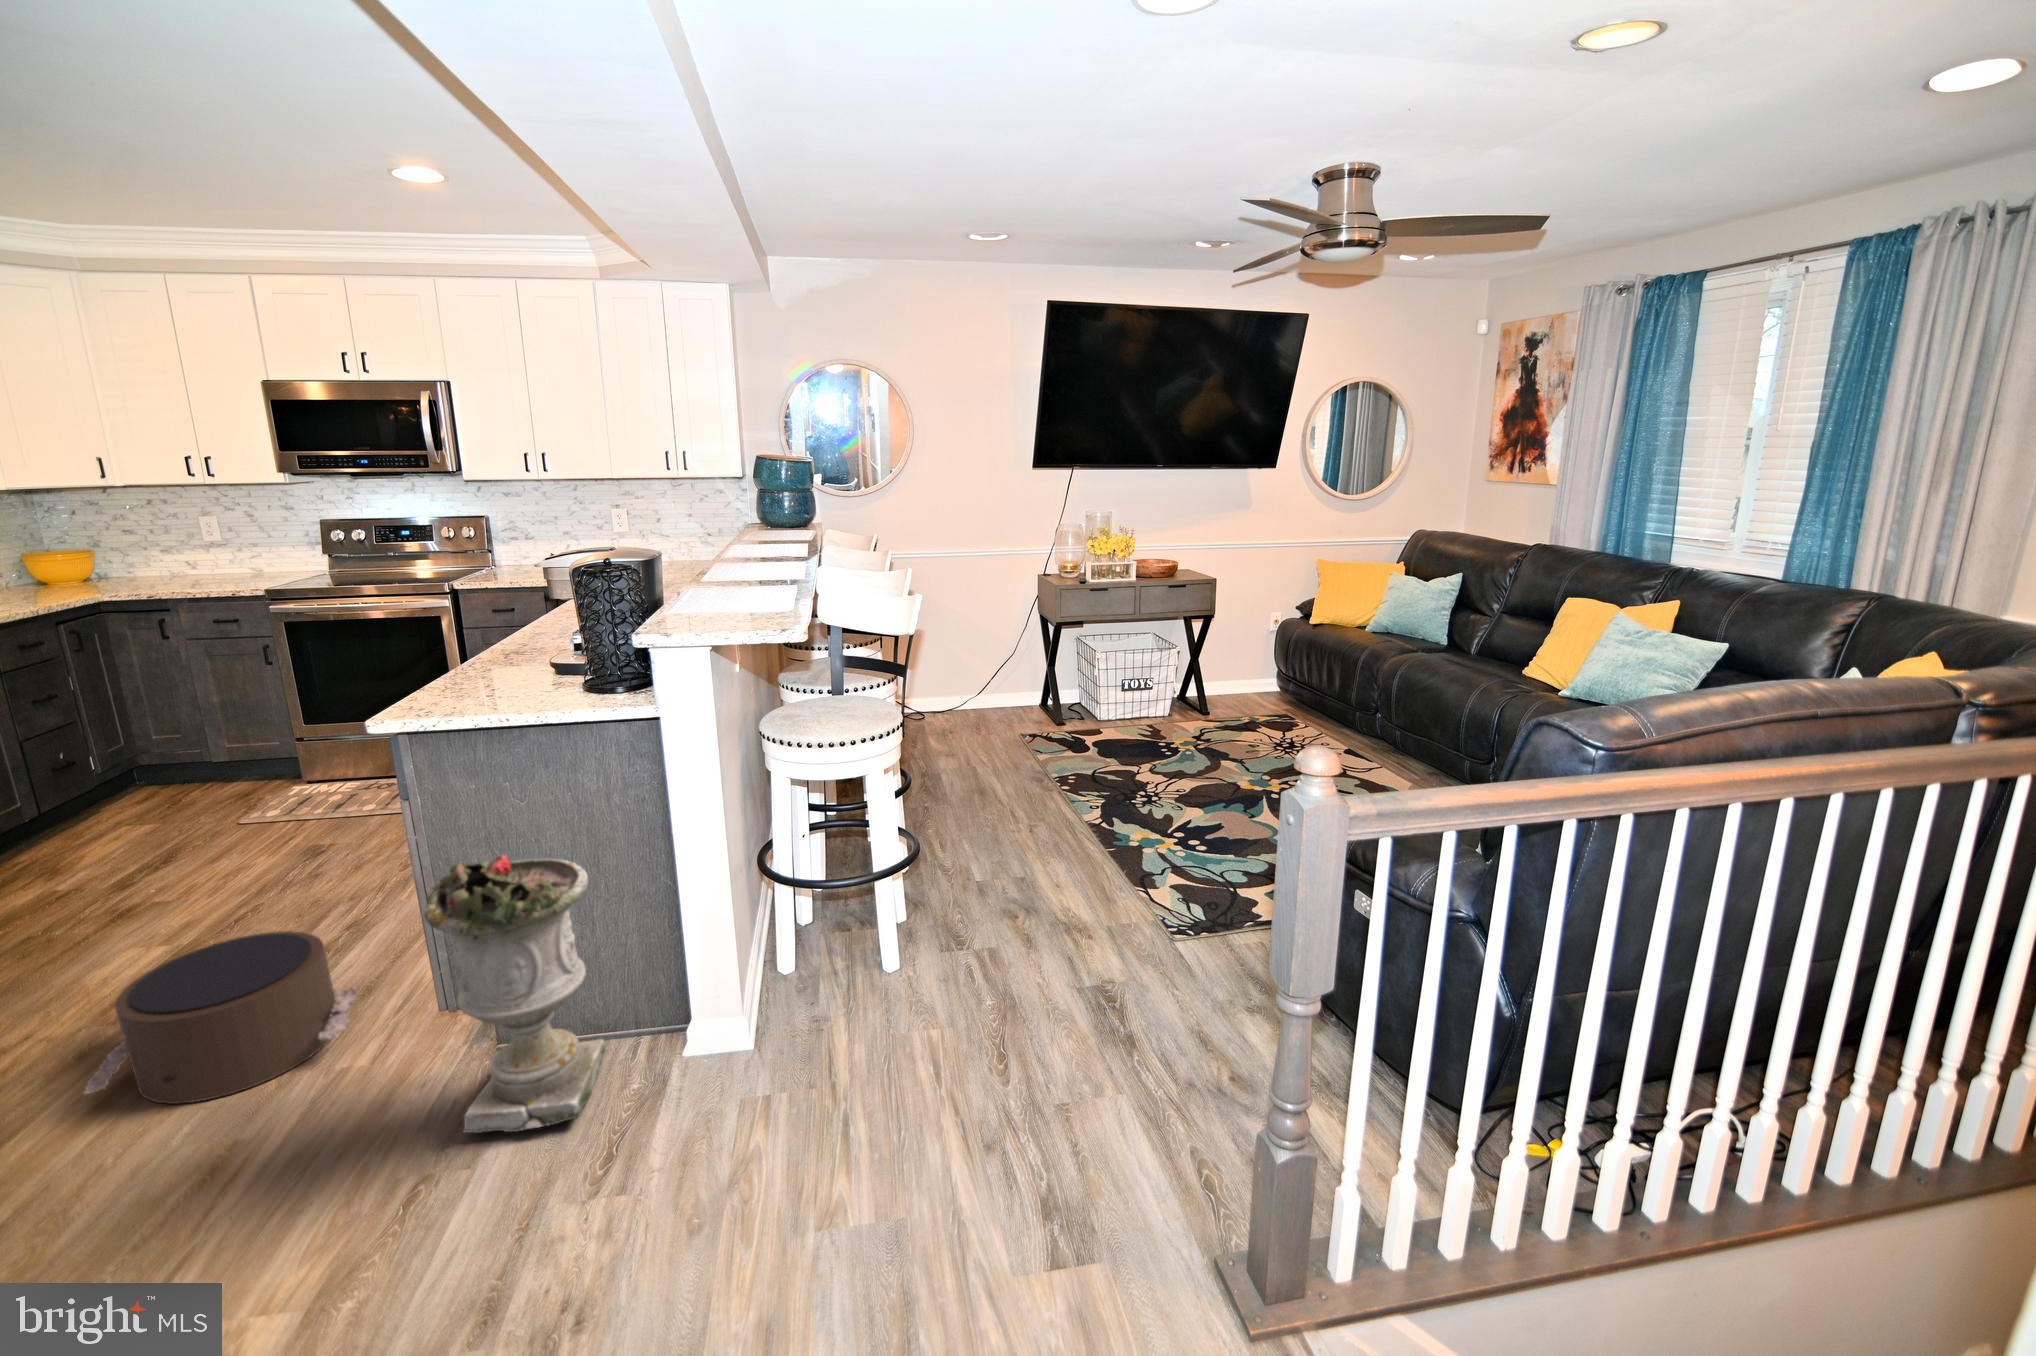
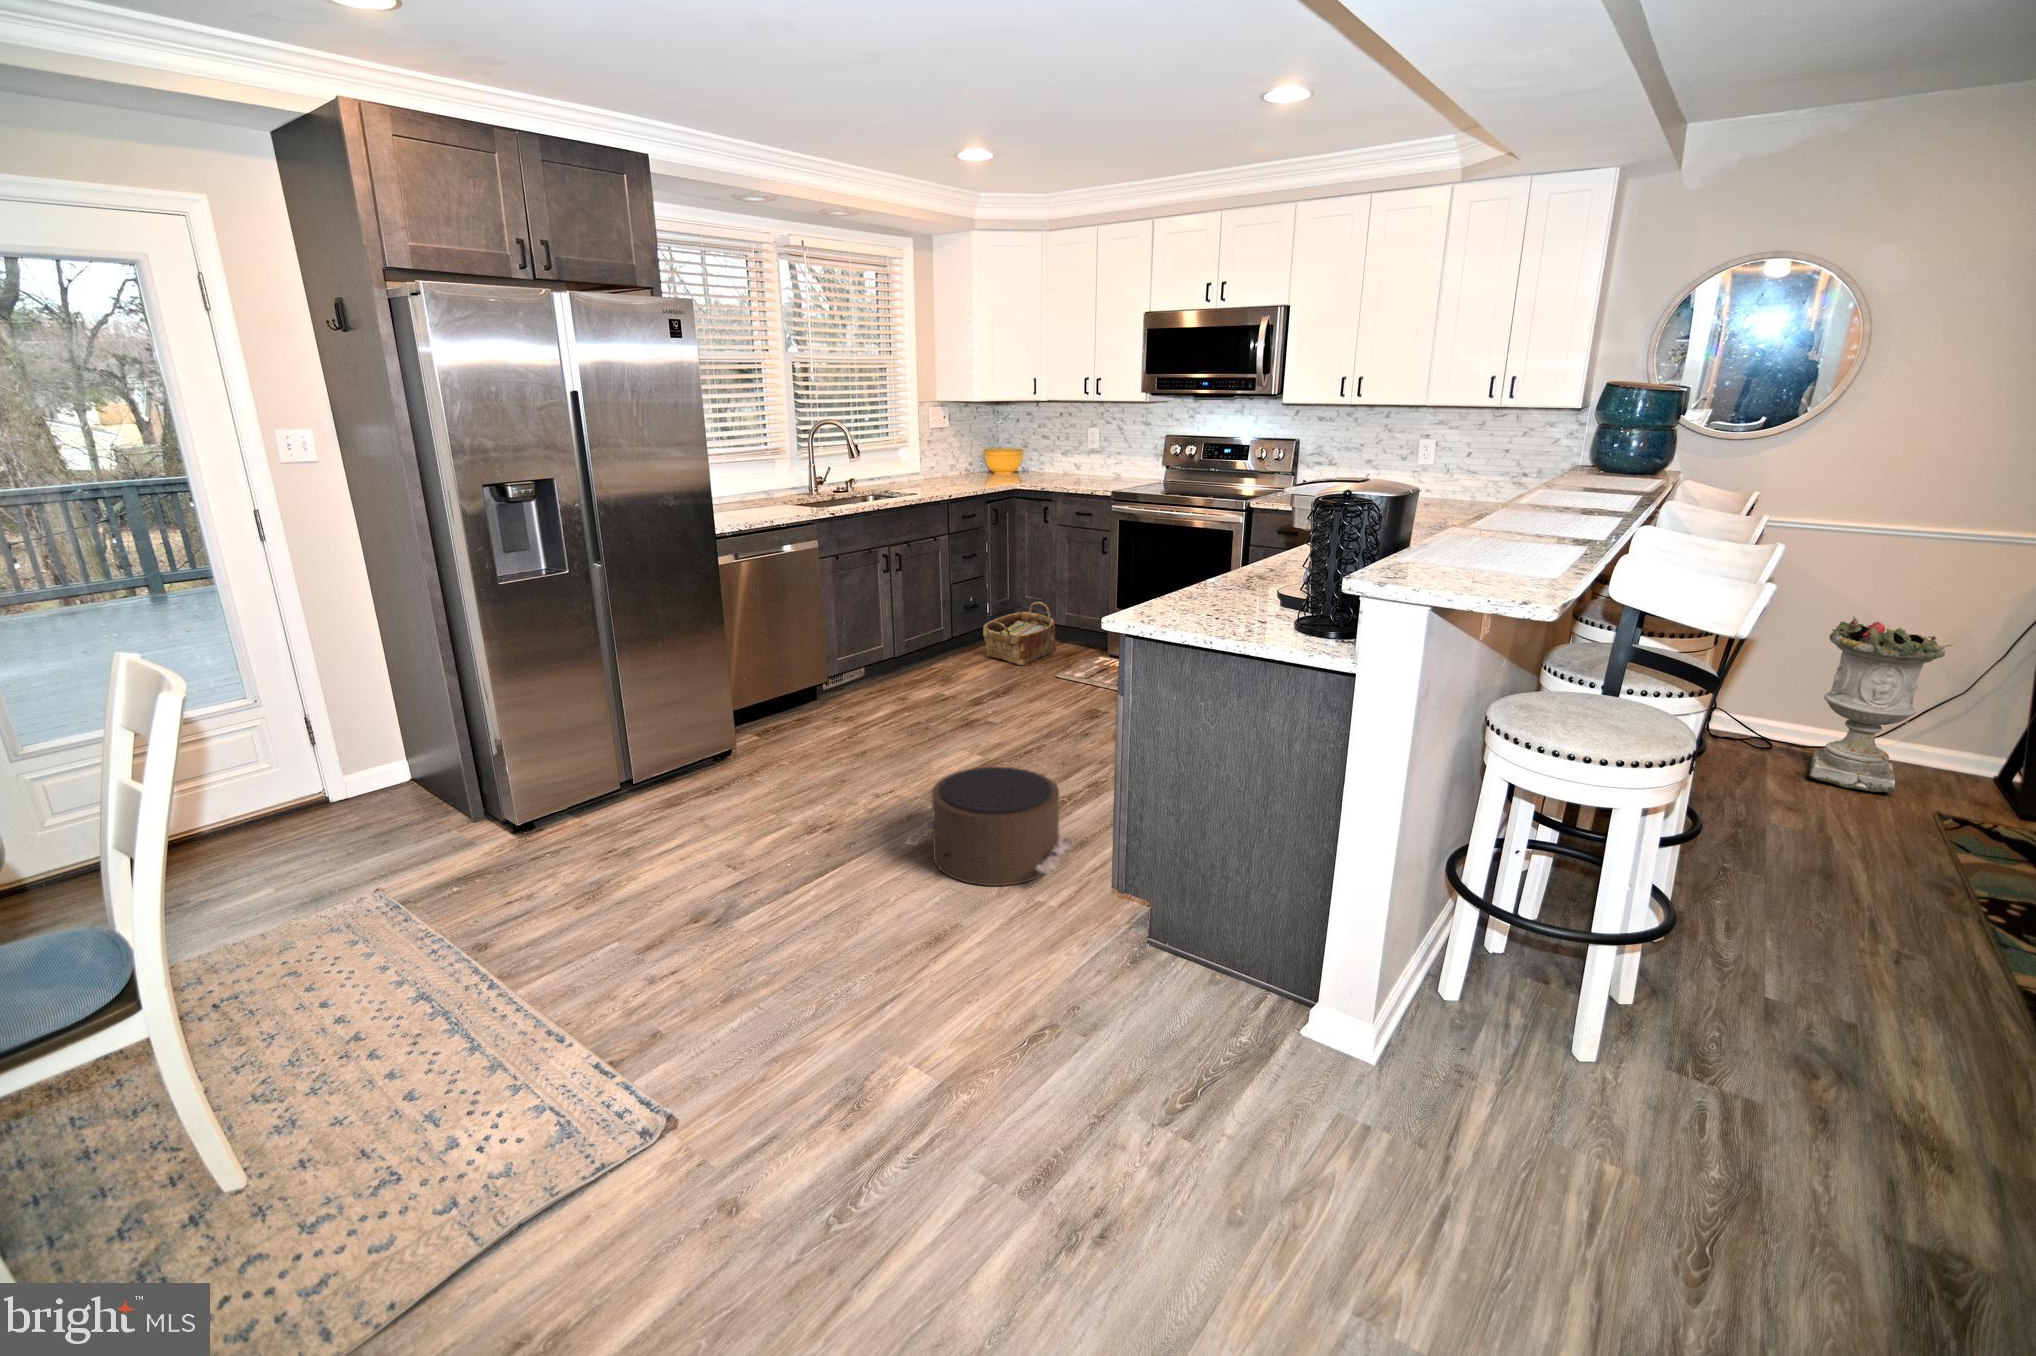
woven basket: none [94,735,225,821] -> present [983,602,1056,665]
planter: present [424,855,606,1133] -> present [1809,616,1954,793]

